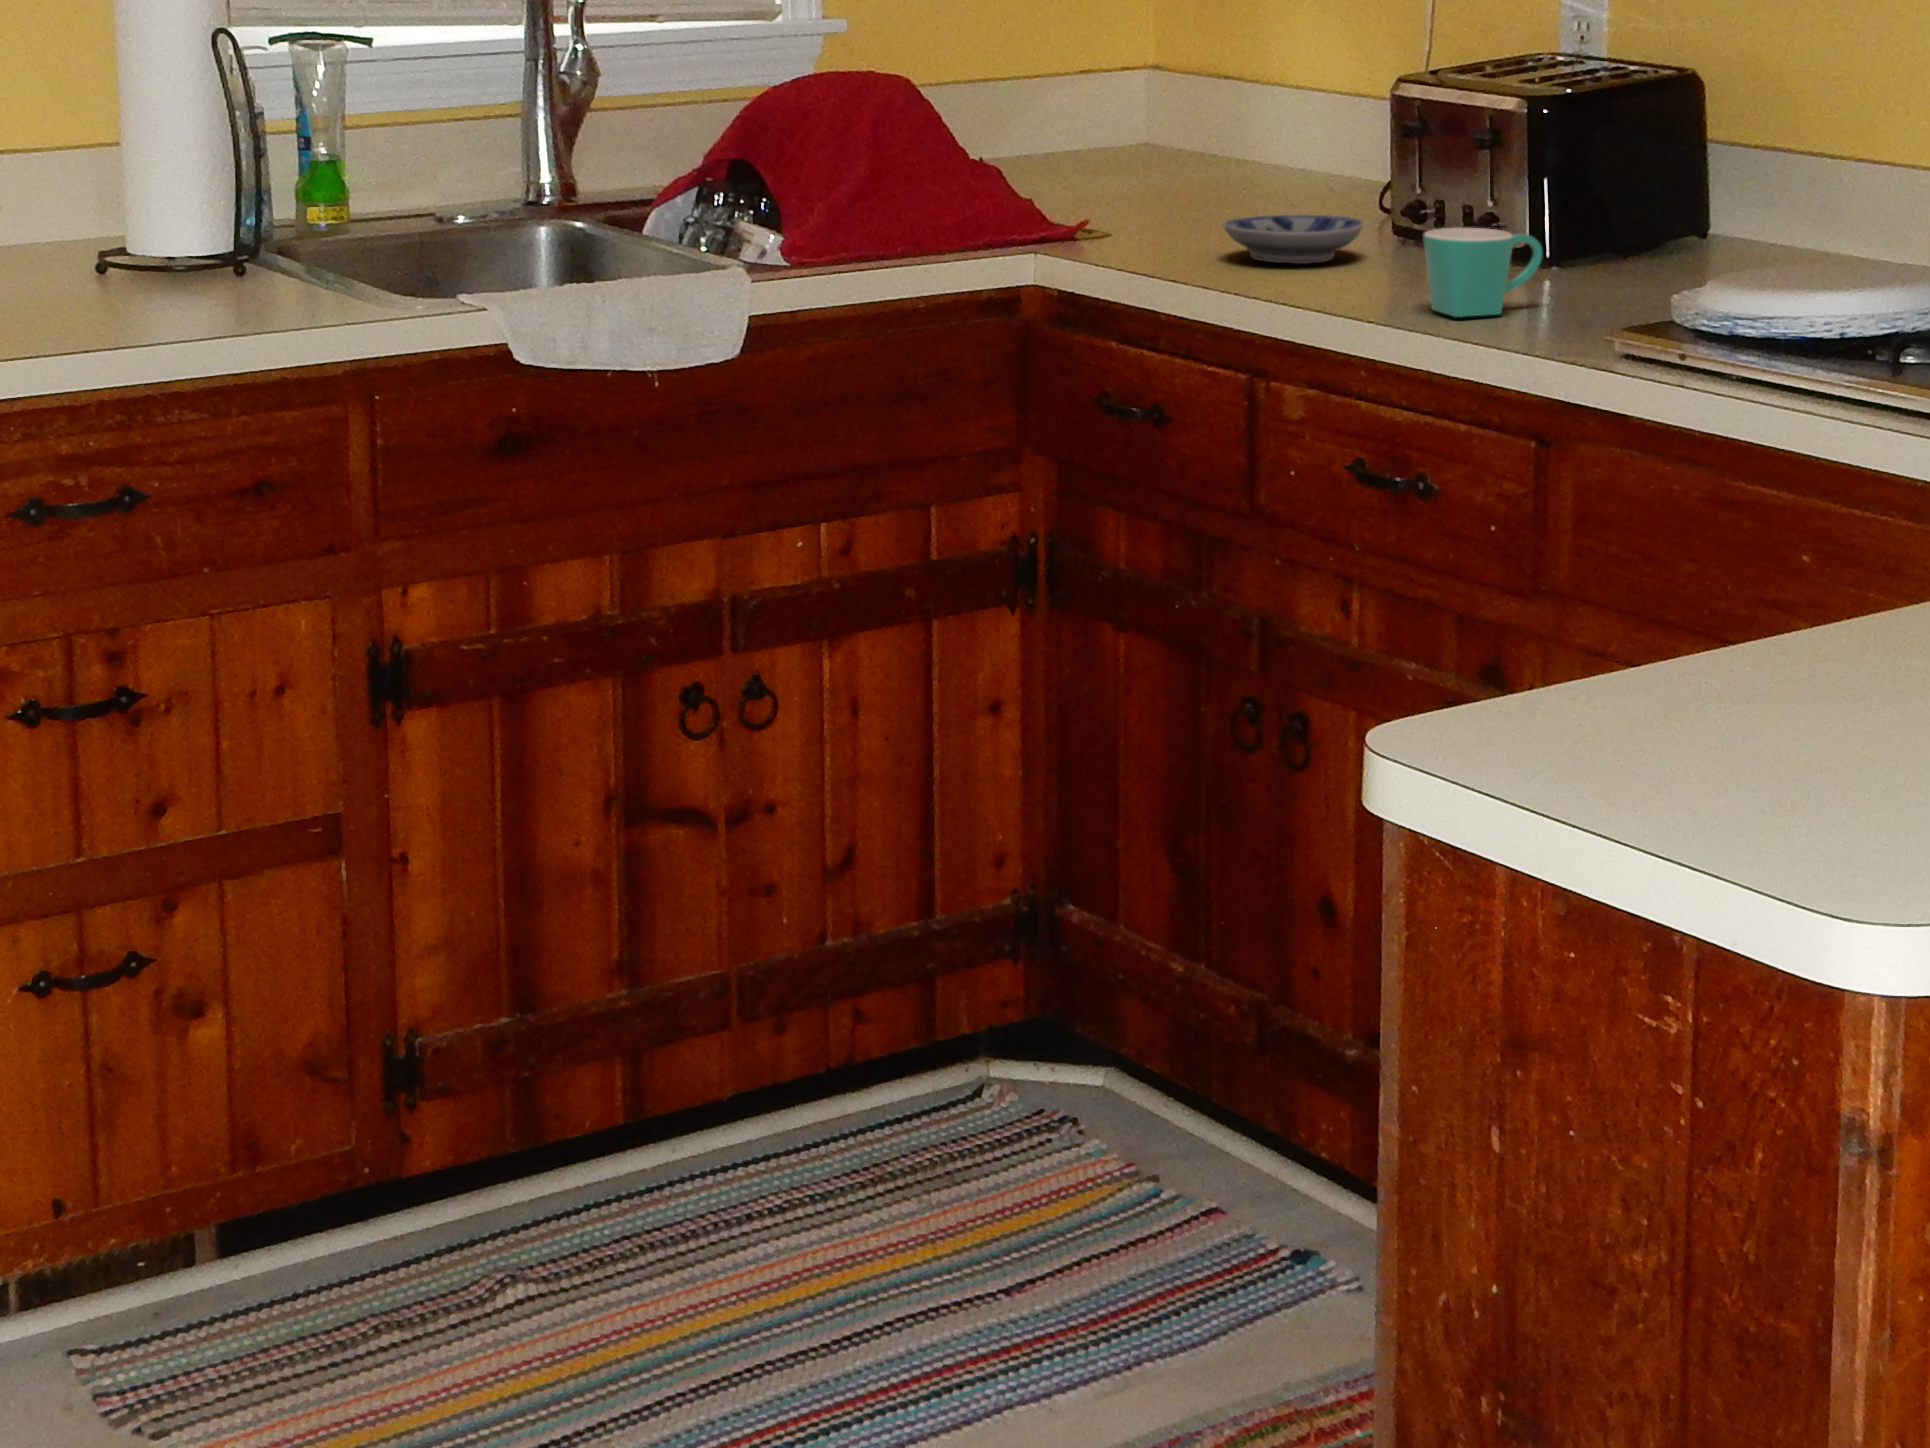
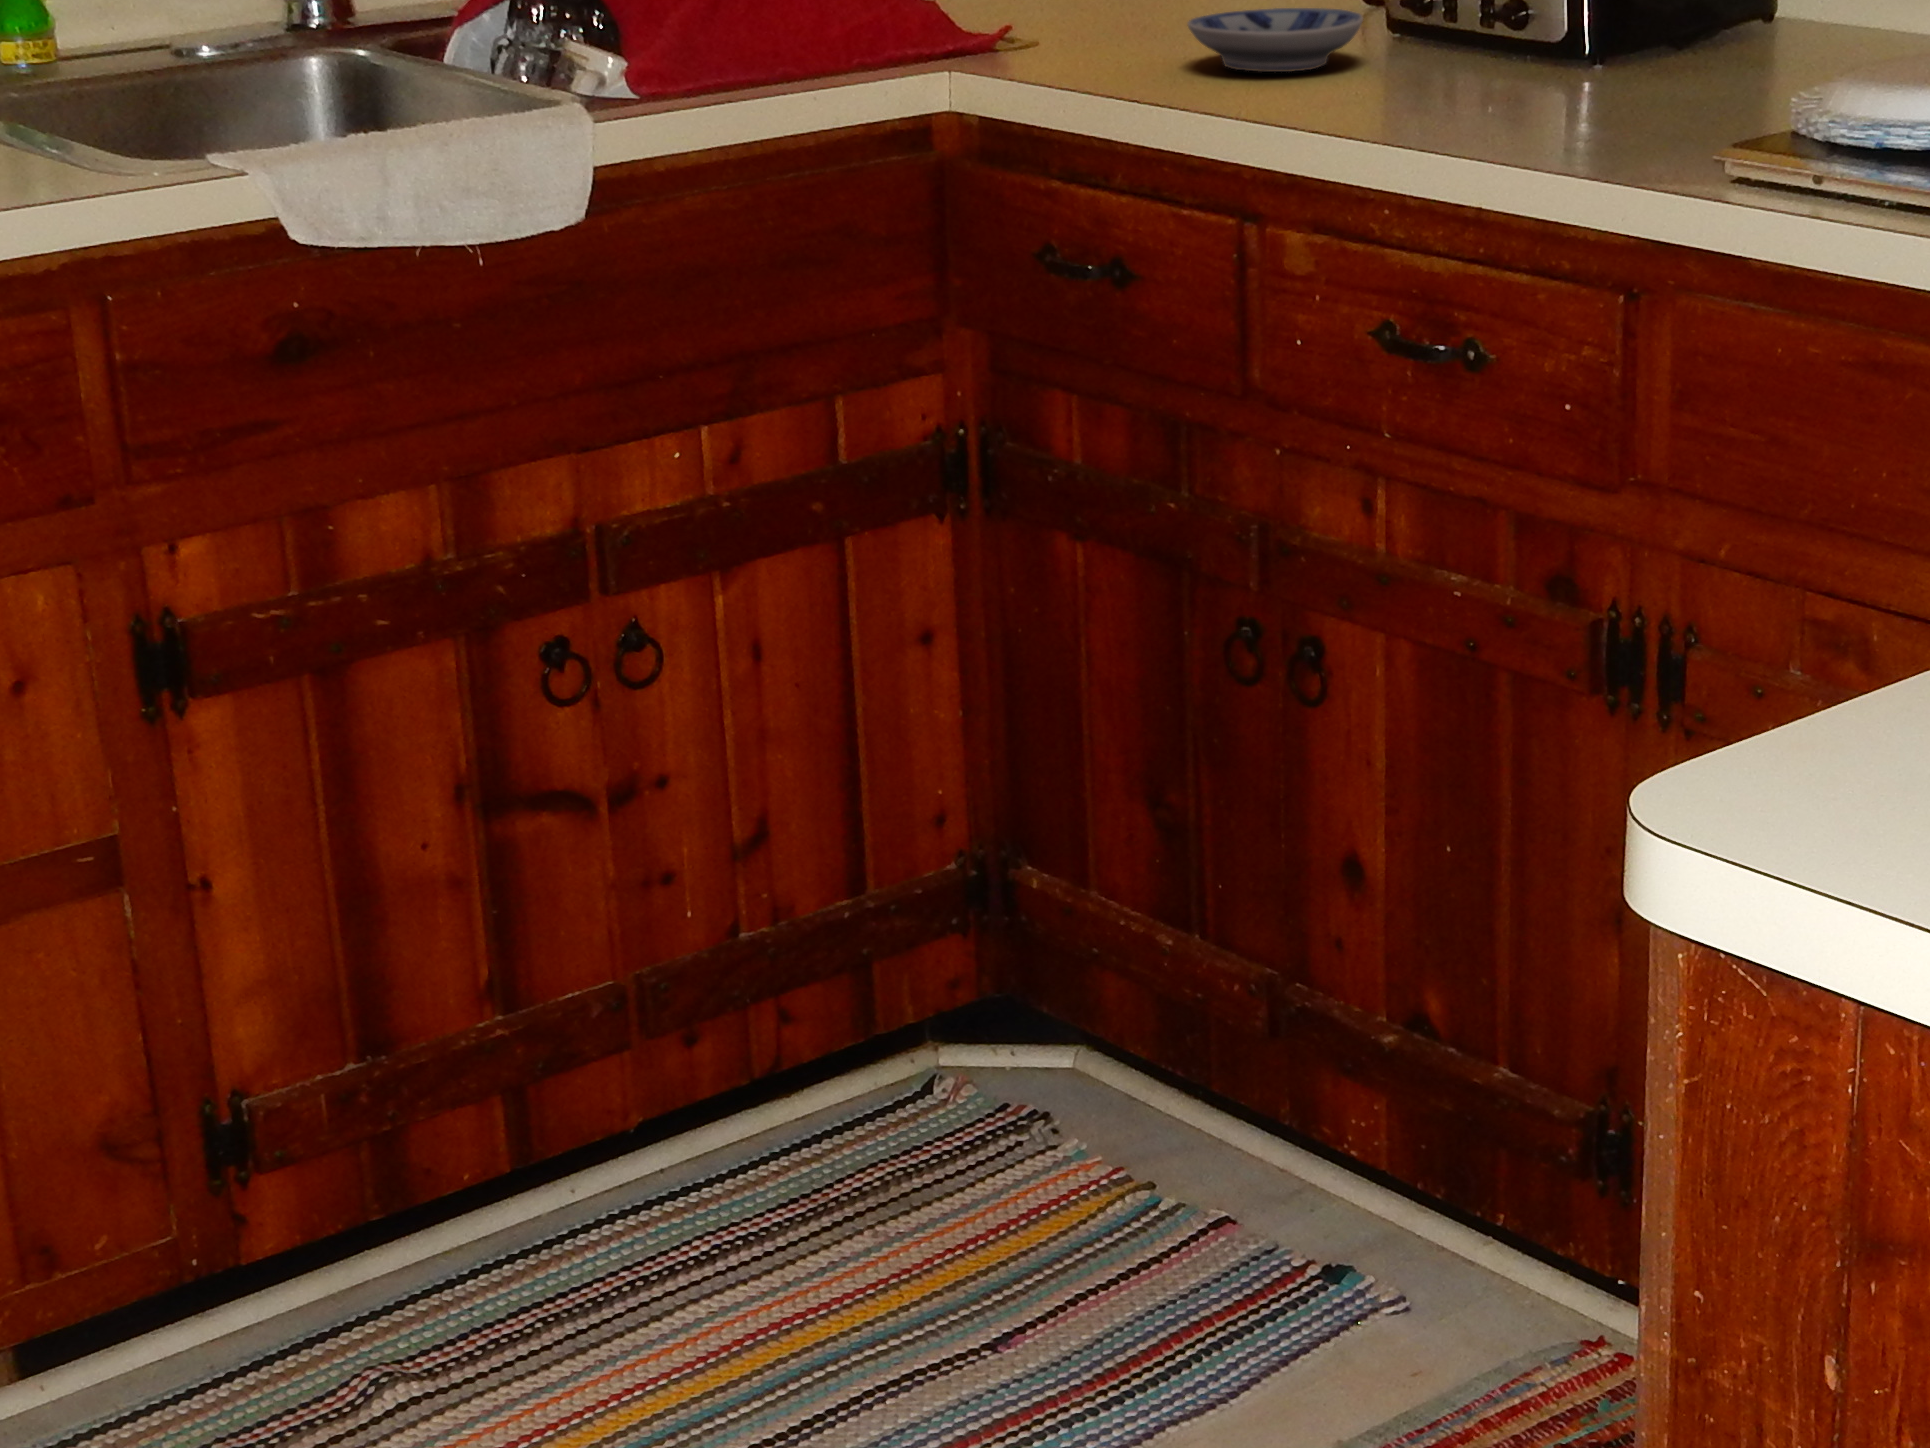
mug: present [1423,228,1542,317] -> none [1461,19,1608,136]

